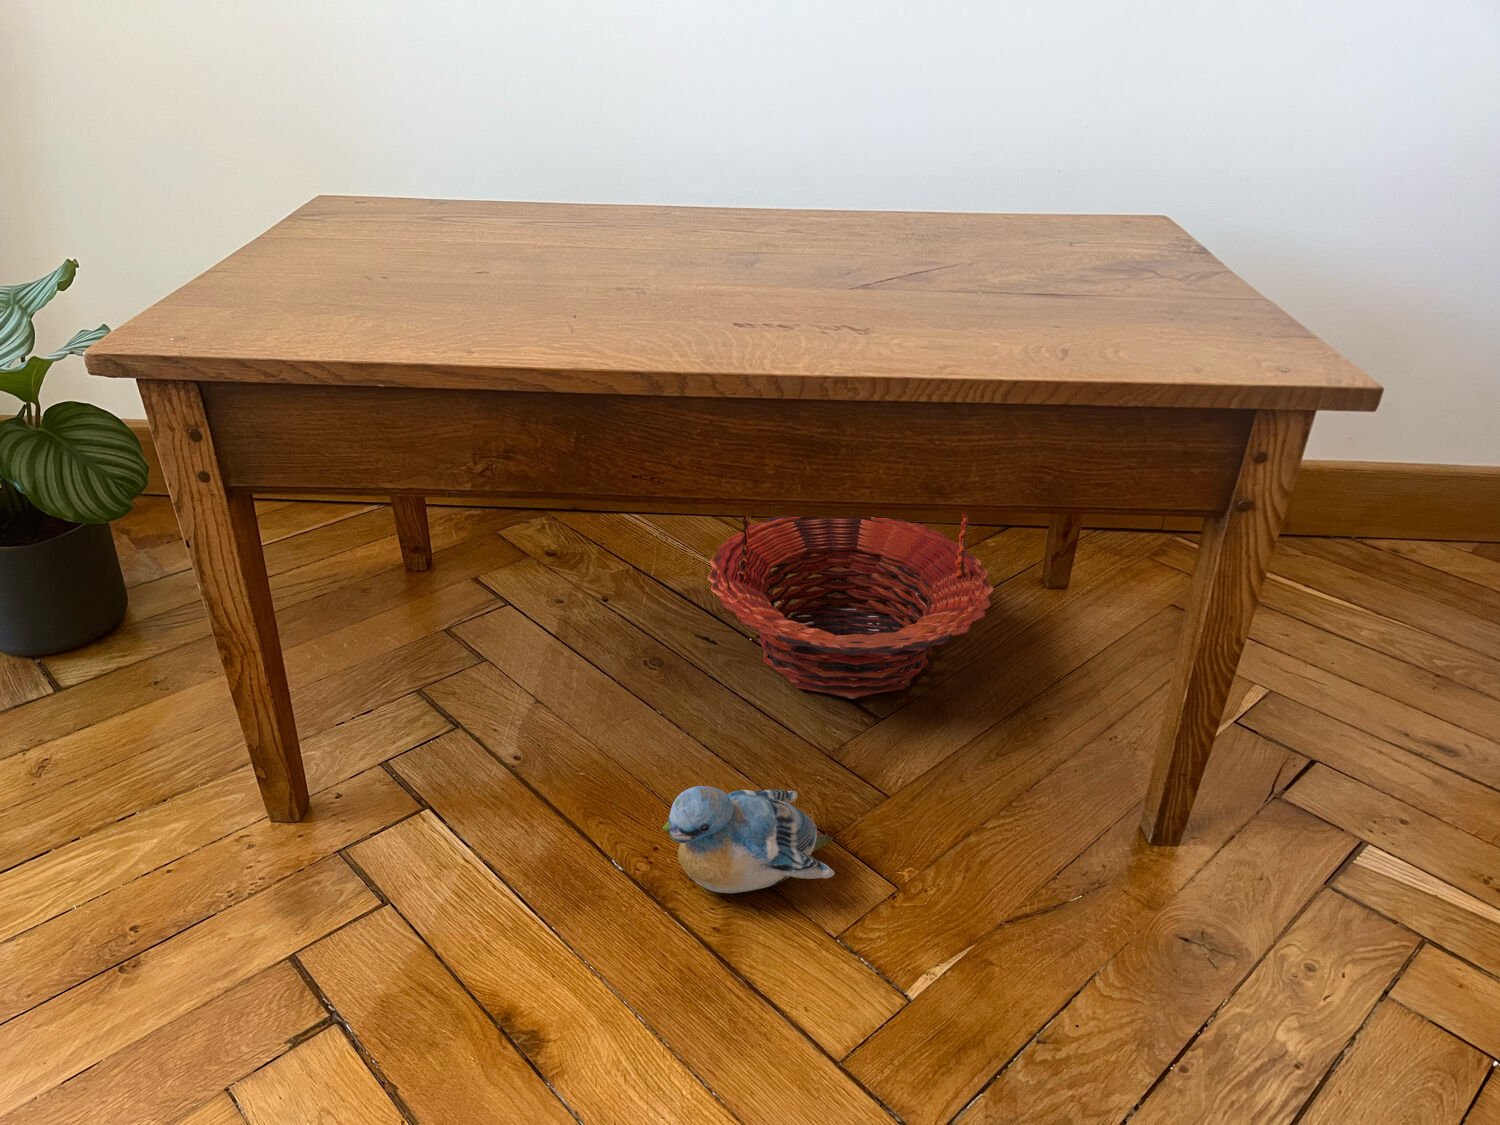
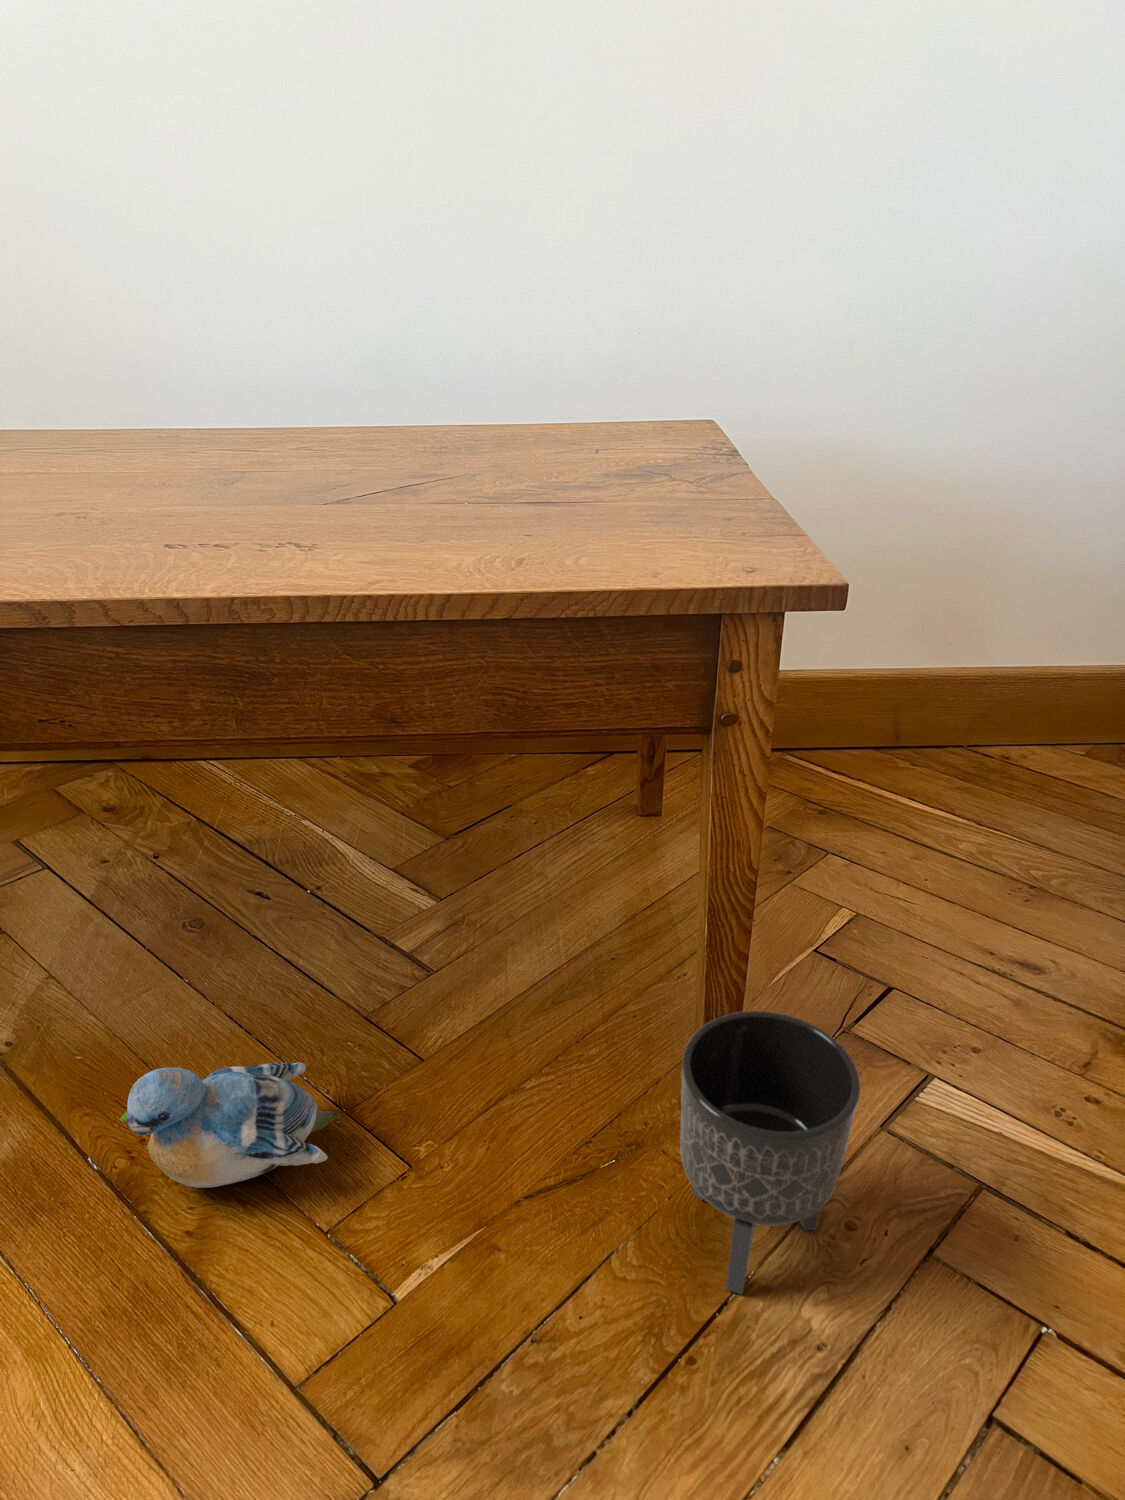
basket: present [708,513,993,699] -> none [244,617,556,951]
planter: none [1158,767,1356,1017] -> present [680,1011,860,1294]

